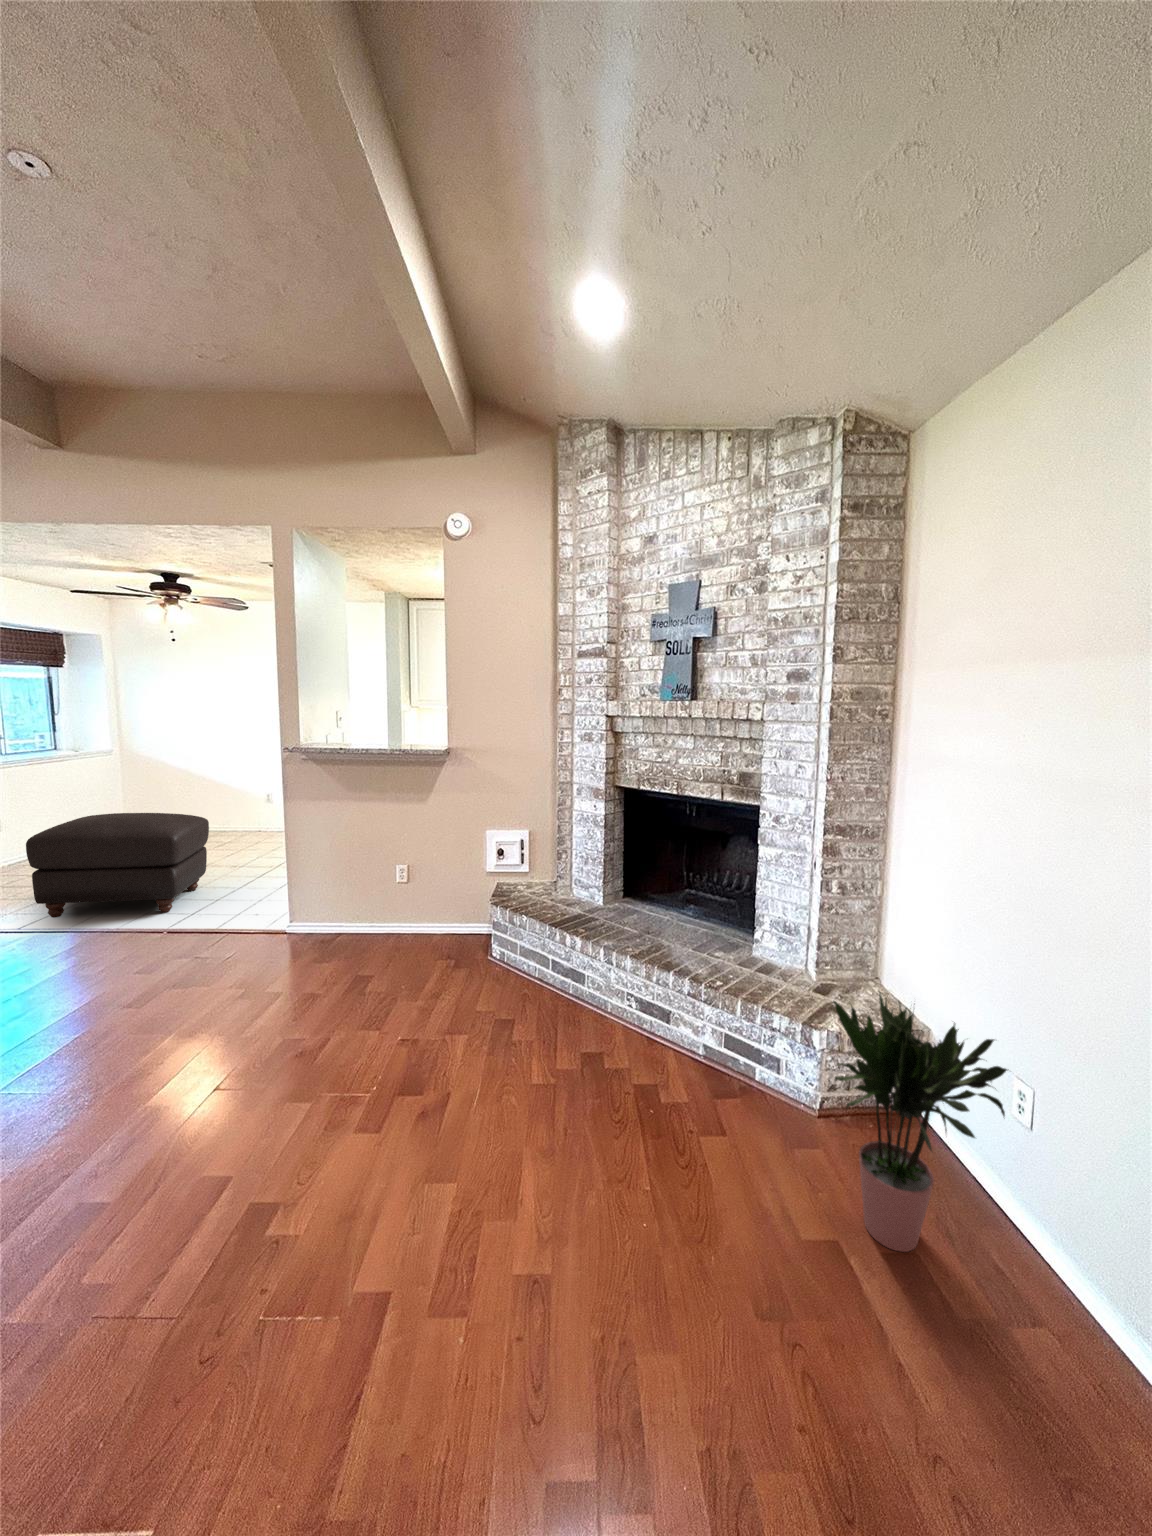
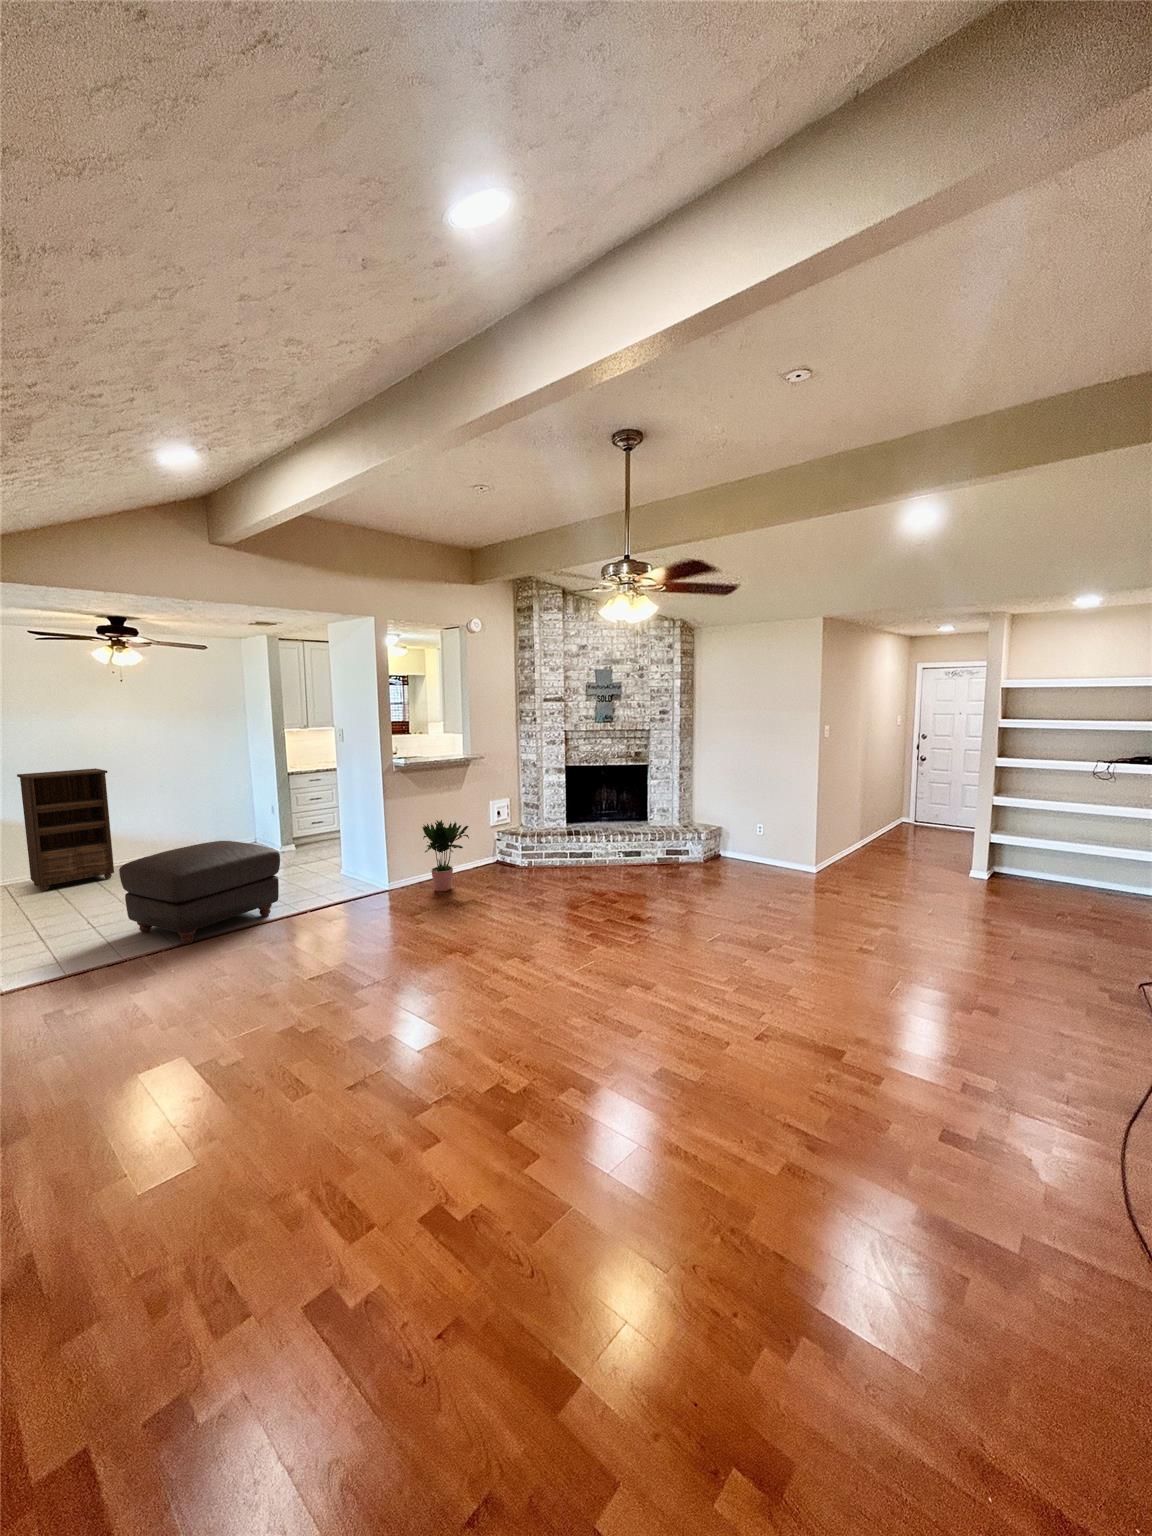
bookshelf: none [202,732,278,839] -> present [17,768,114,891]
potted plant: present [833,992,1007,1252] -> present [422,820,469,891]

